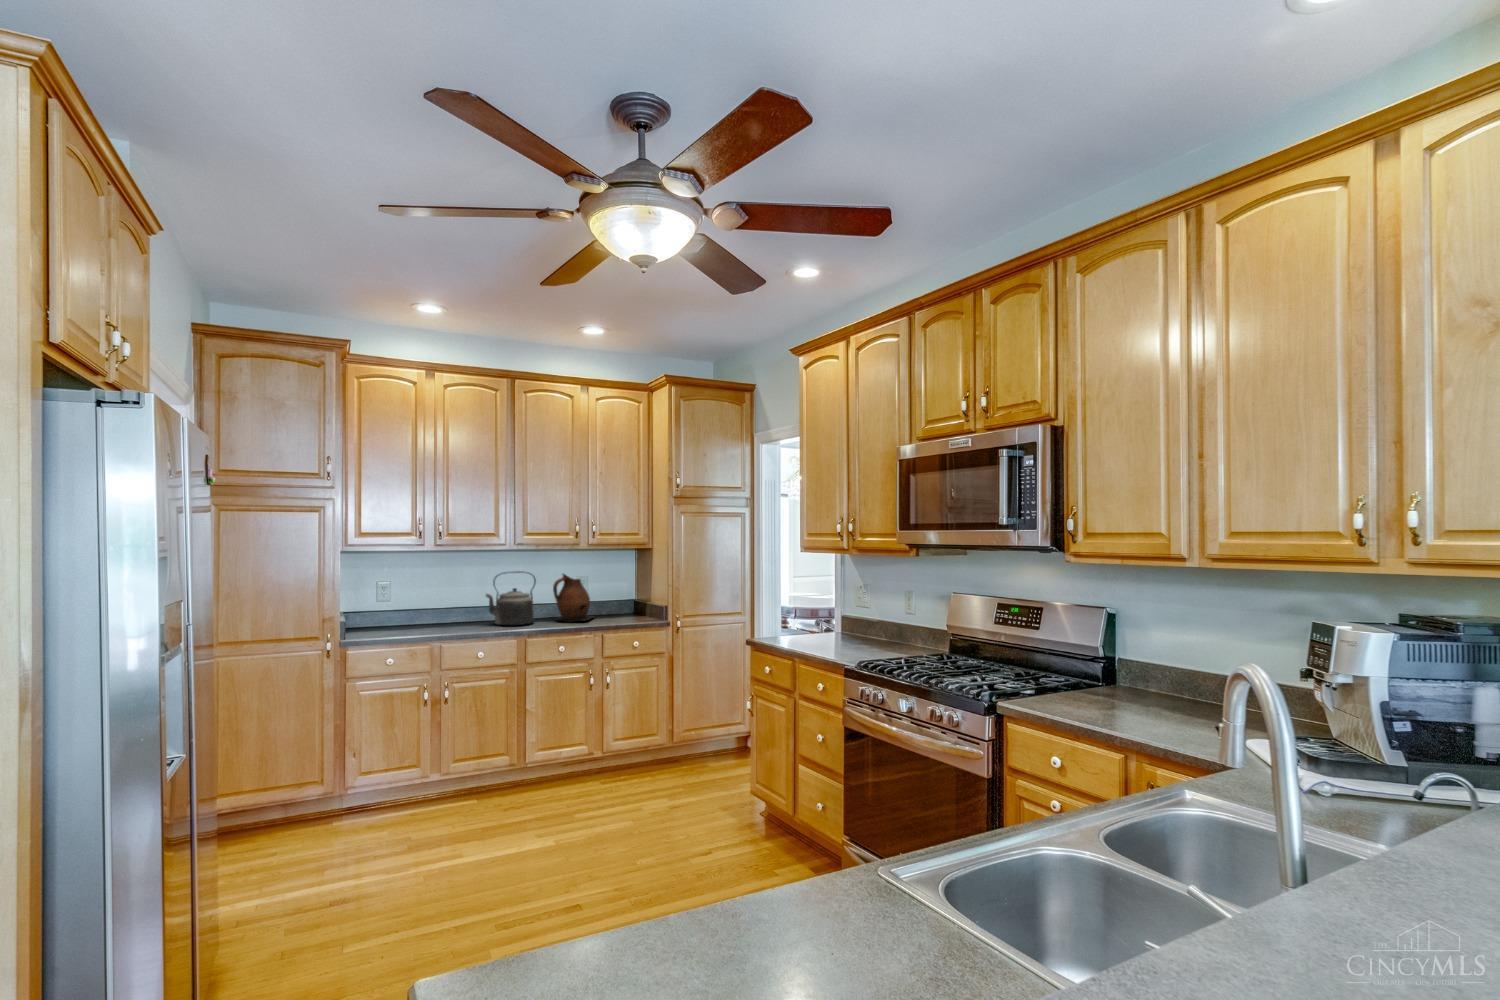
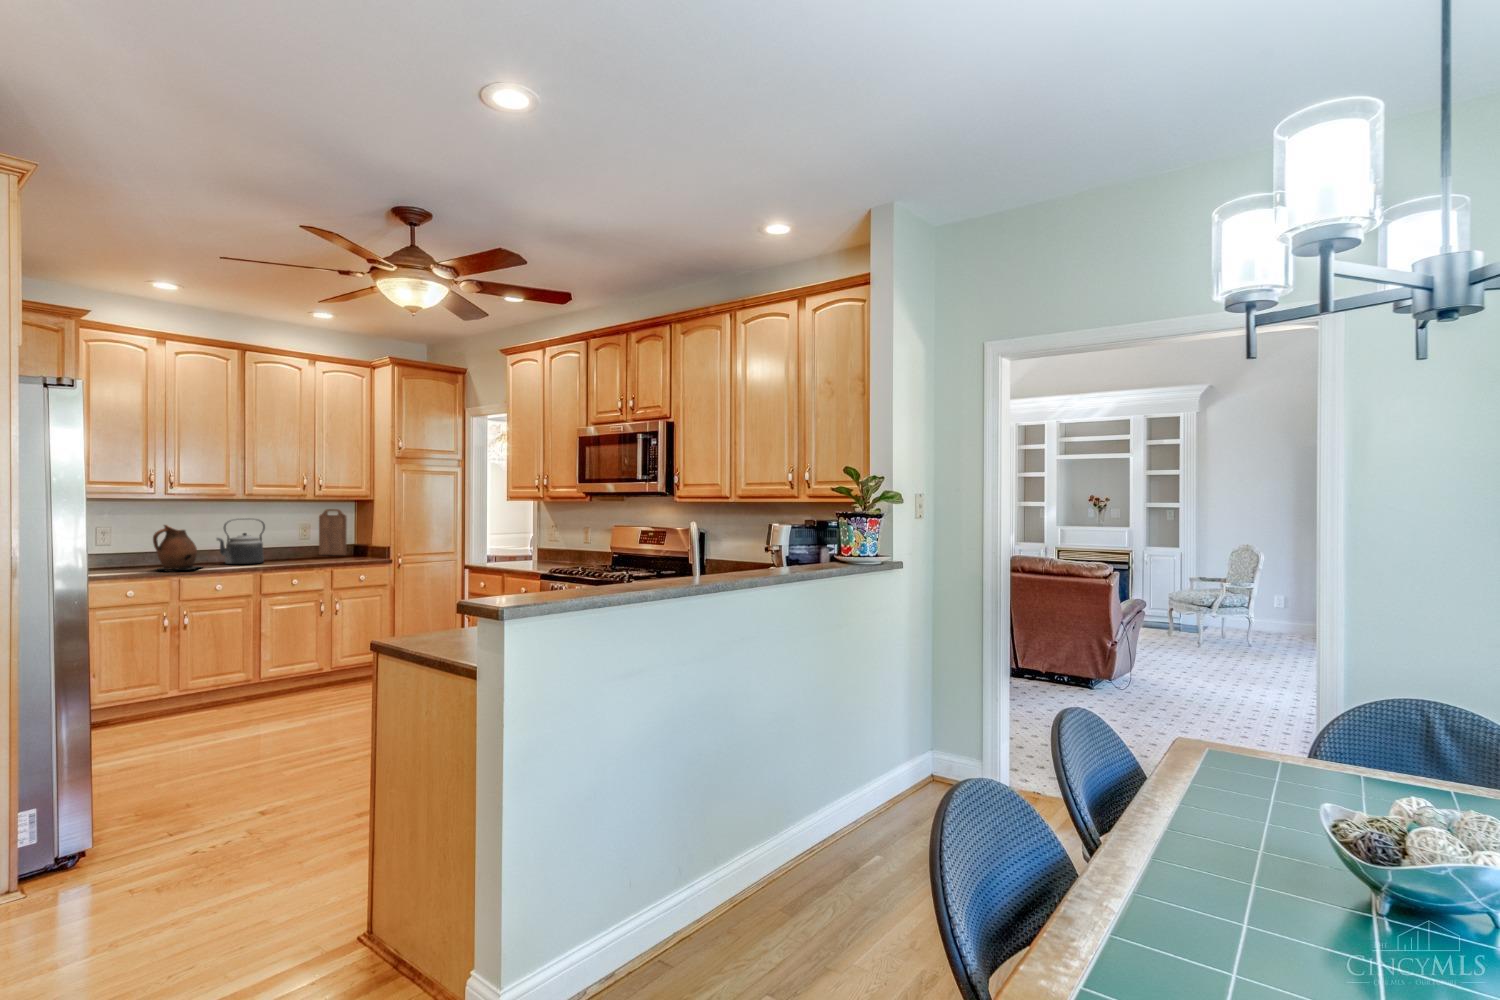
cutting board: none [596,559,624,614] -> present [319,509,347,555]
ceramic pitcher: present [553,574,594,620] -> present [153,525,199,570]

